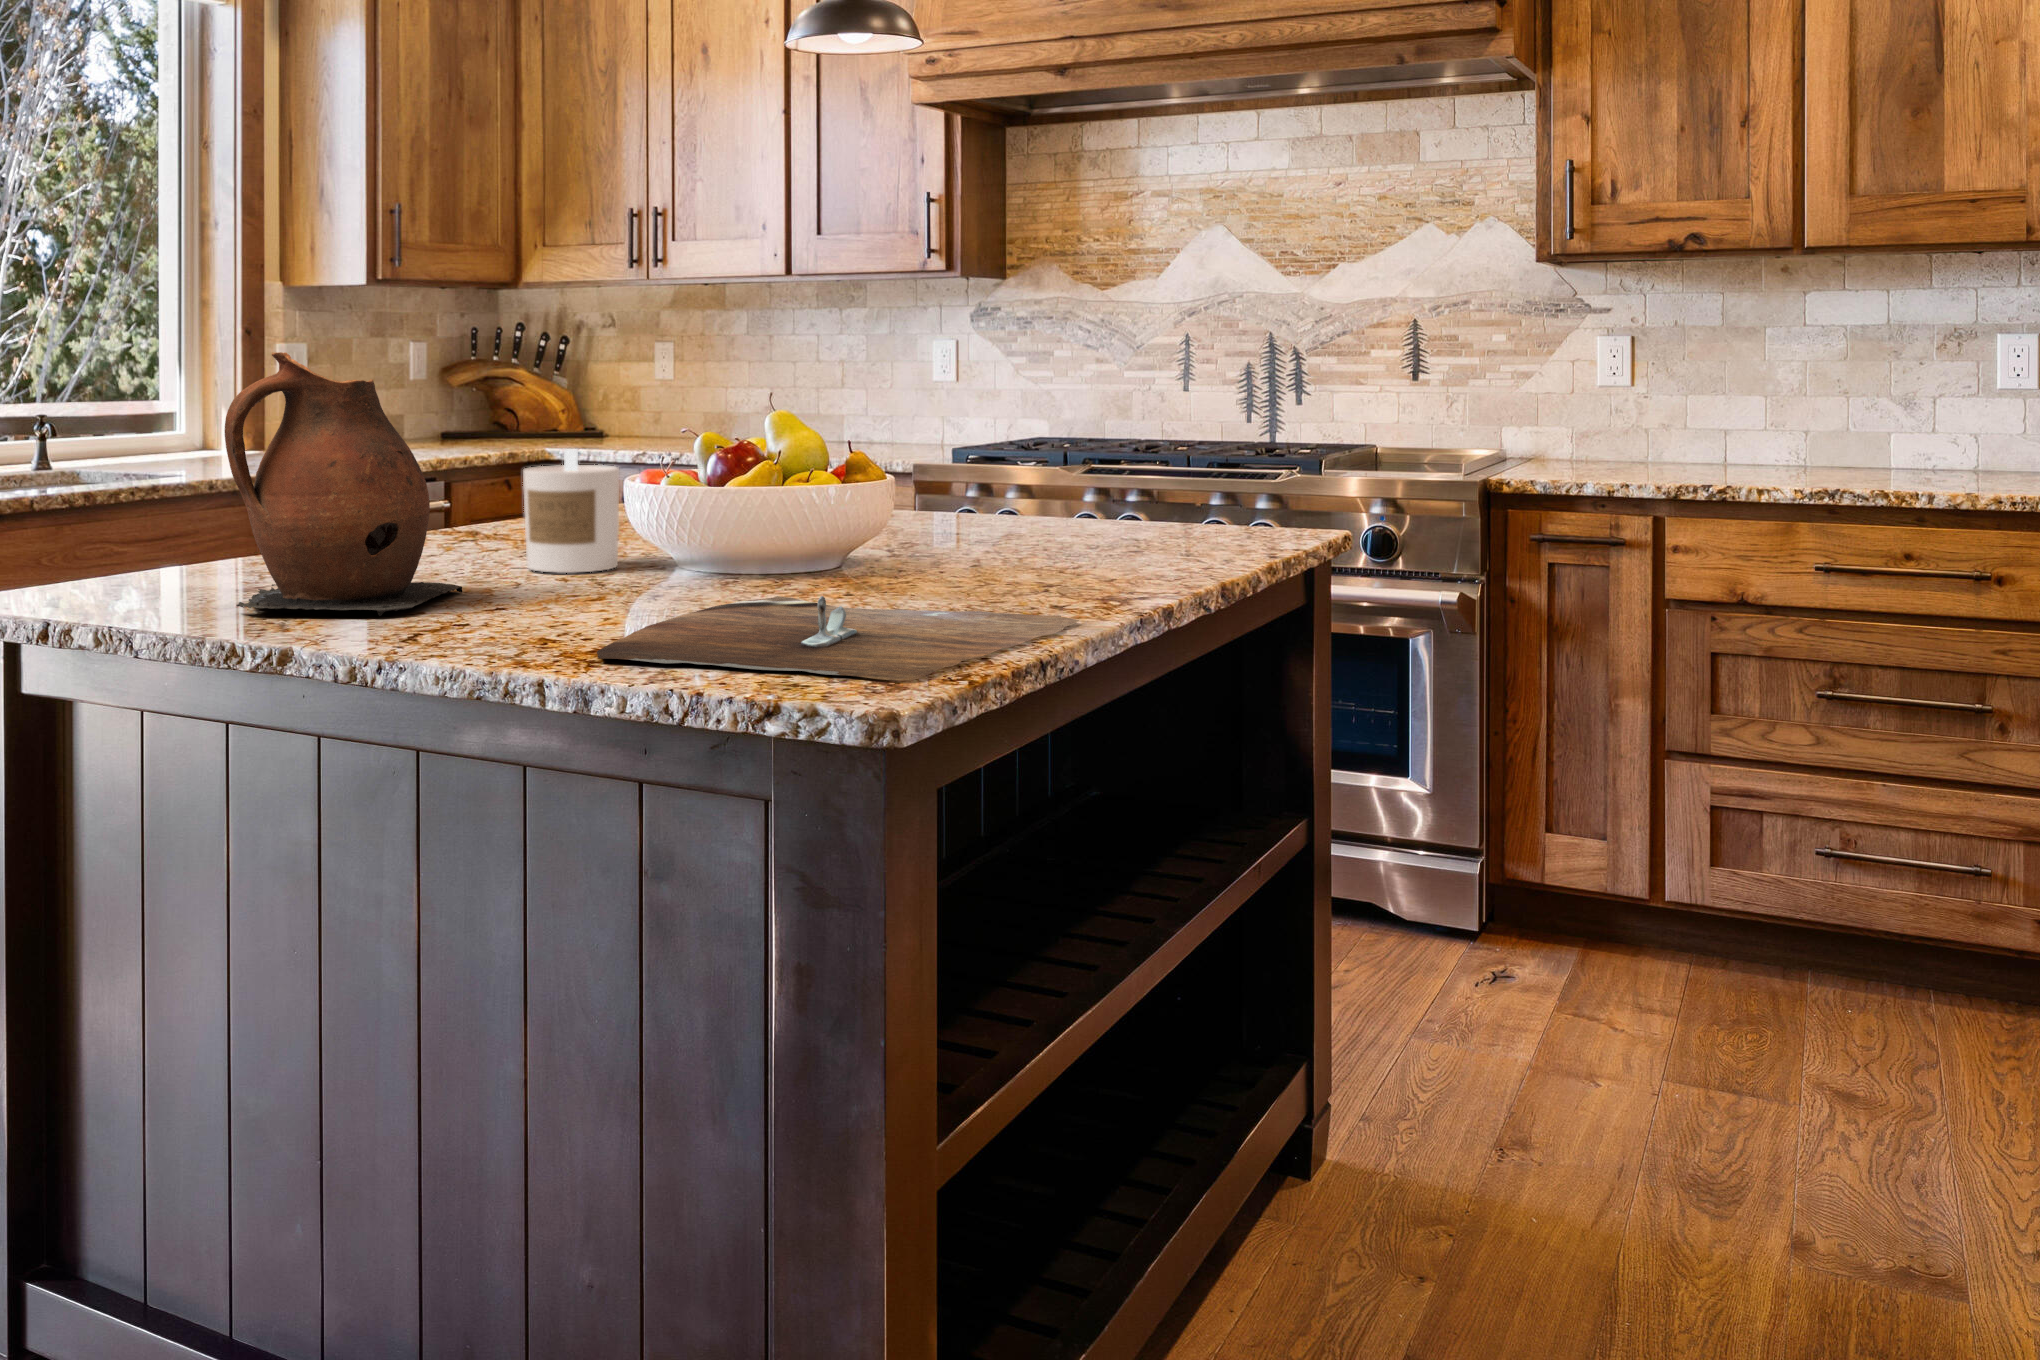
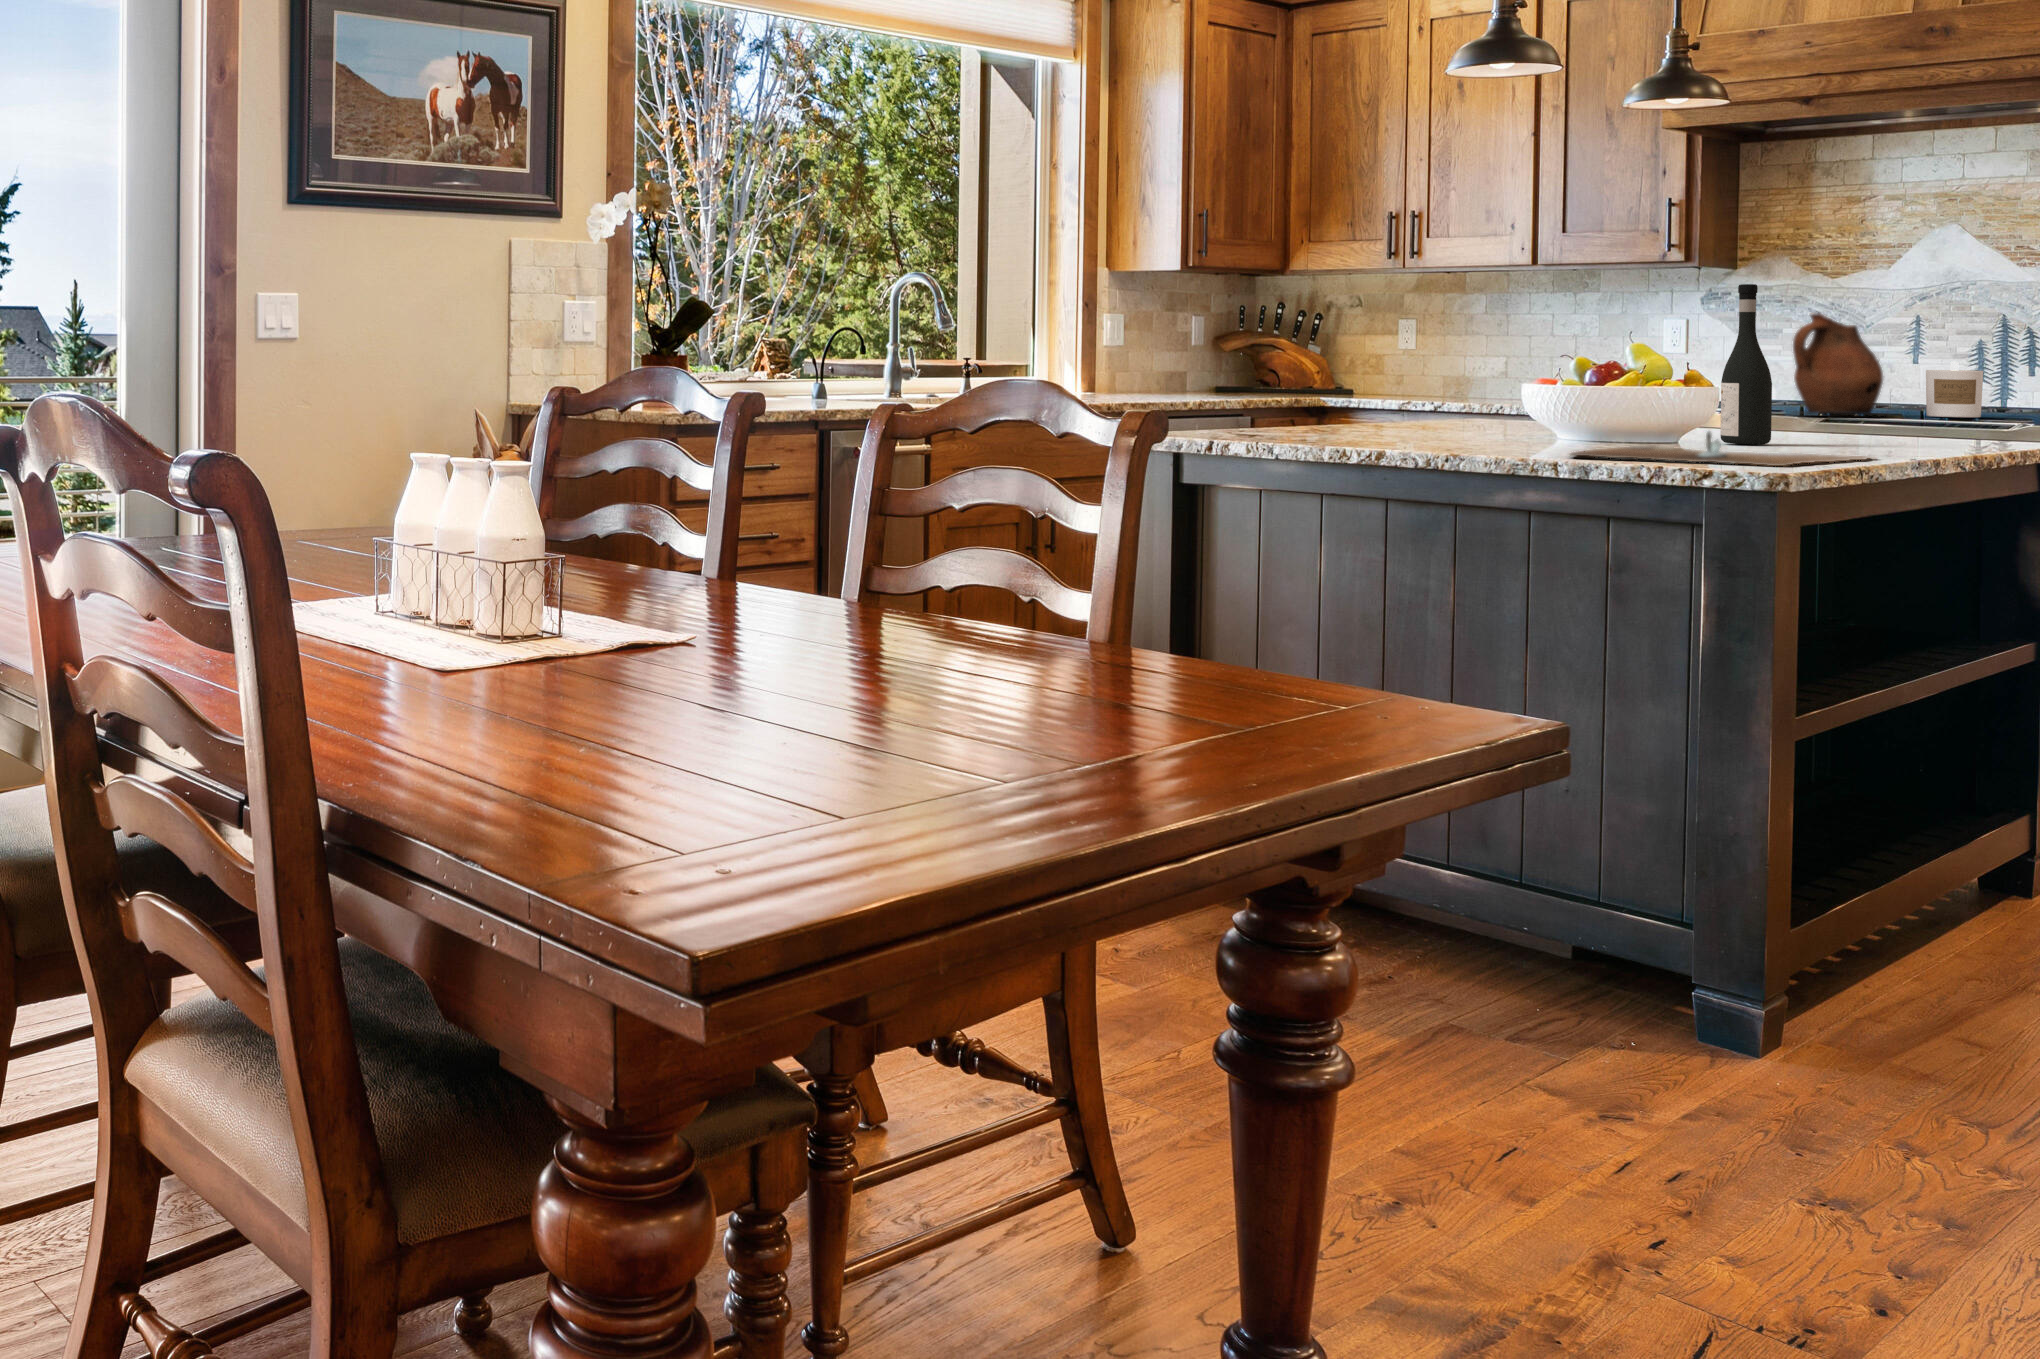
wine bottle: none [902,322,968,568] -> present [1720,284,1772,445]
ceramic pitcher: present [225,352,462,616] -> present [1793,313,1884,416]
candle: present [523,449,619,573] -> present [1926,361,1983,417]

